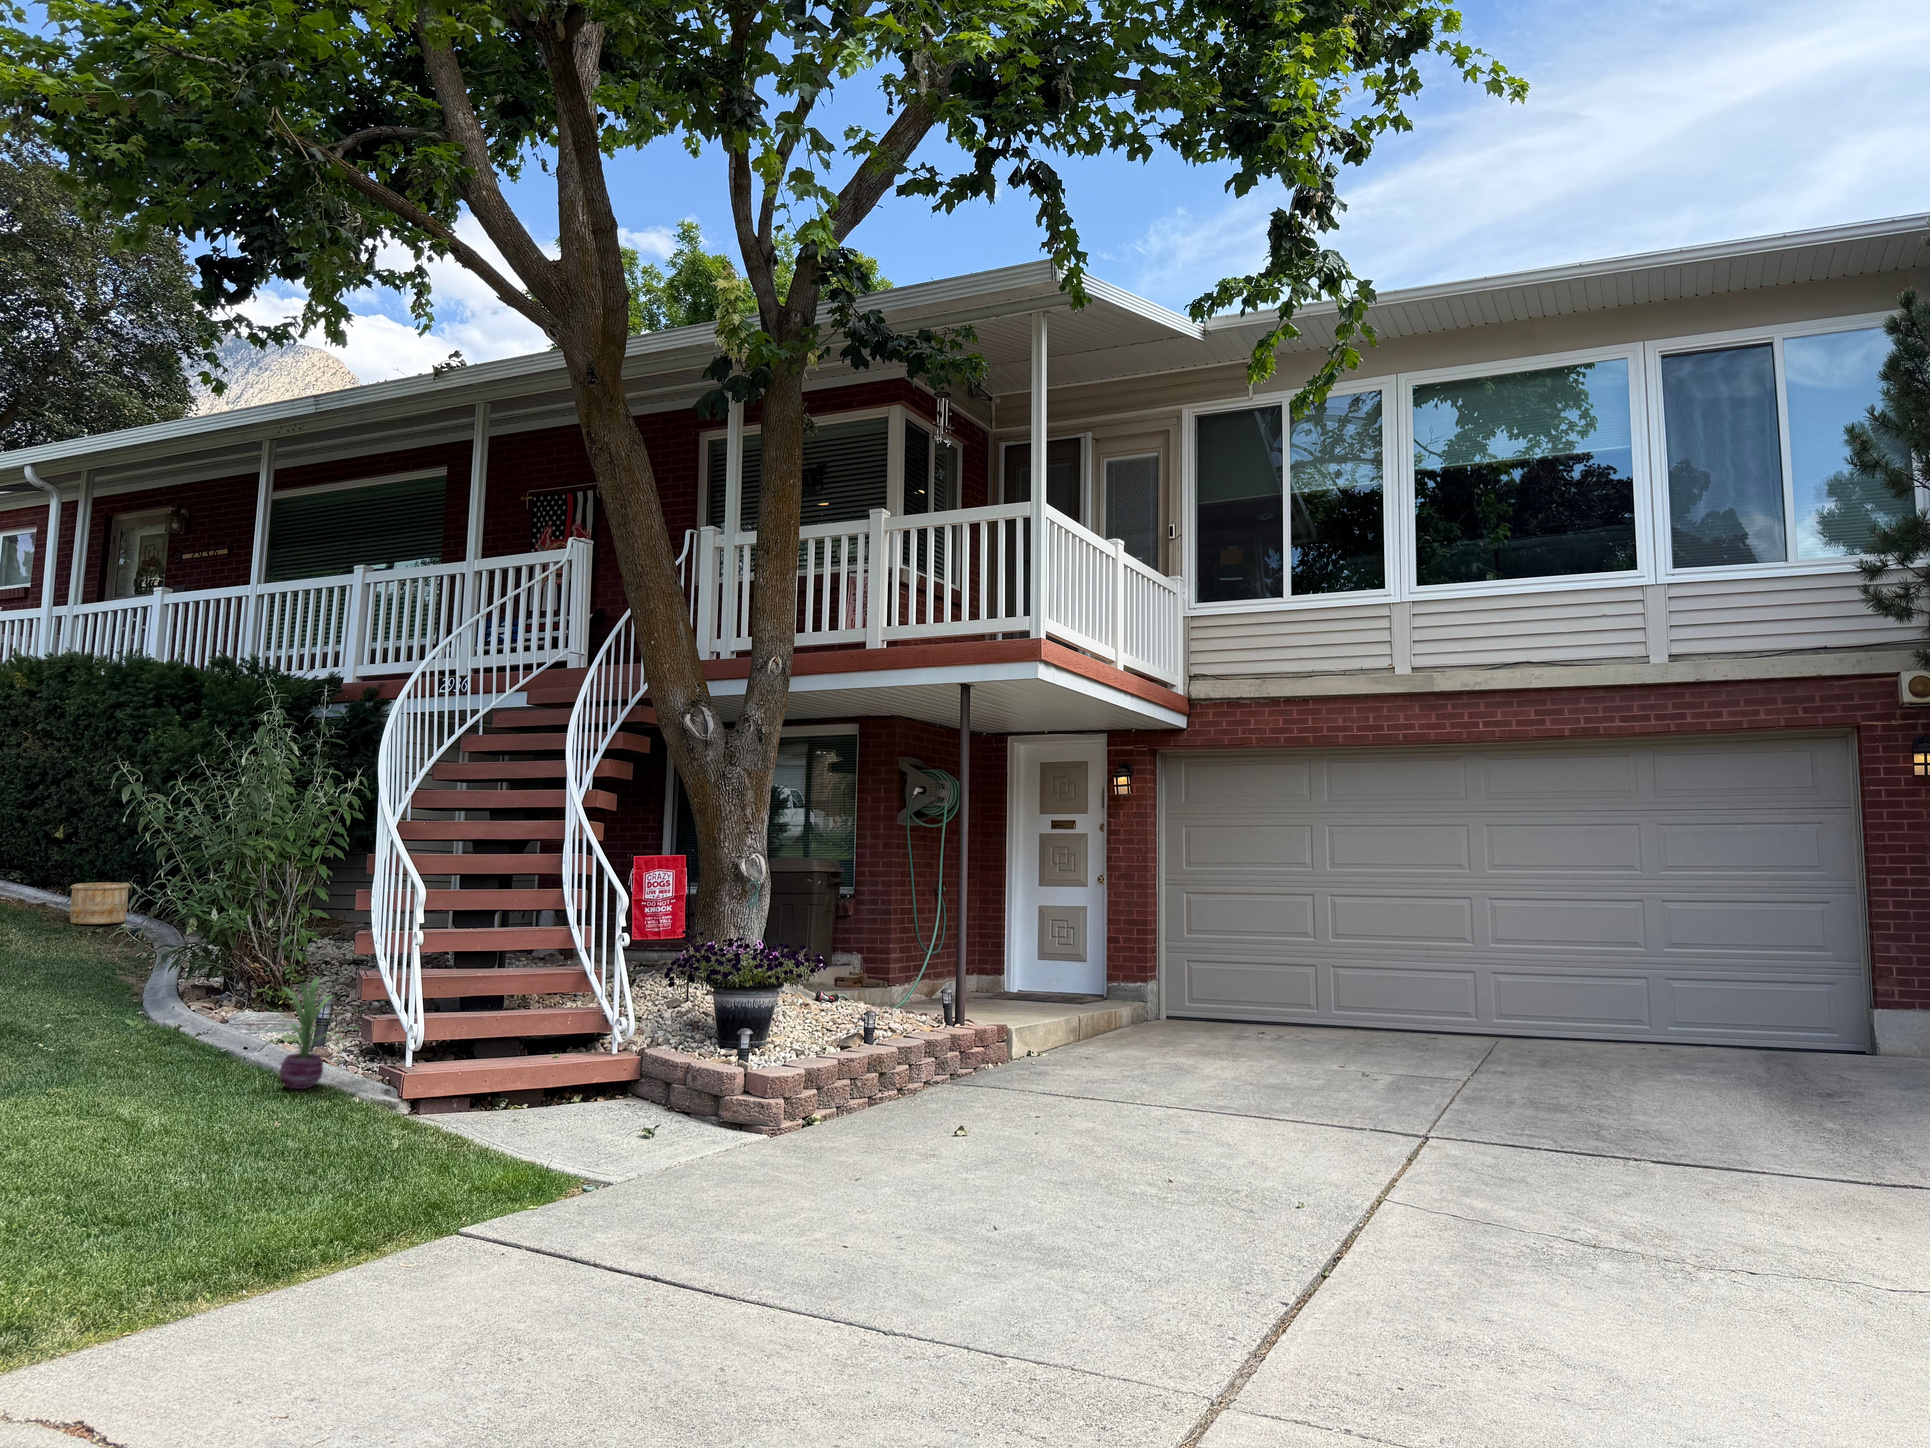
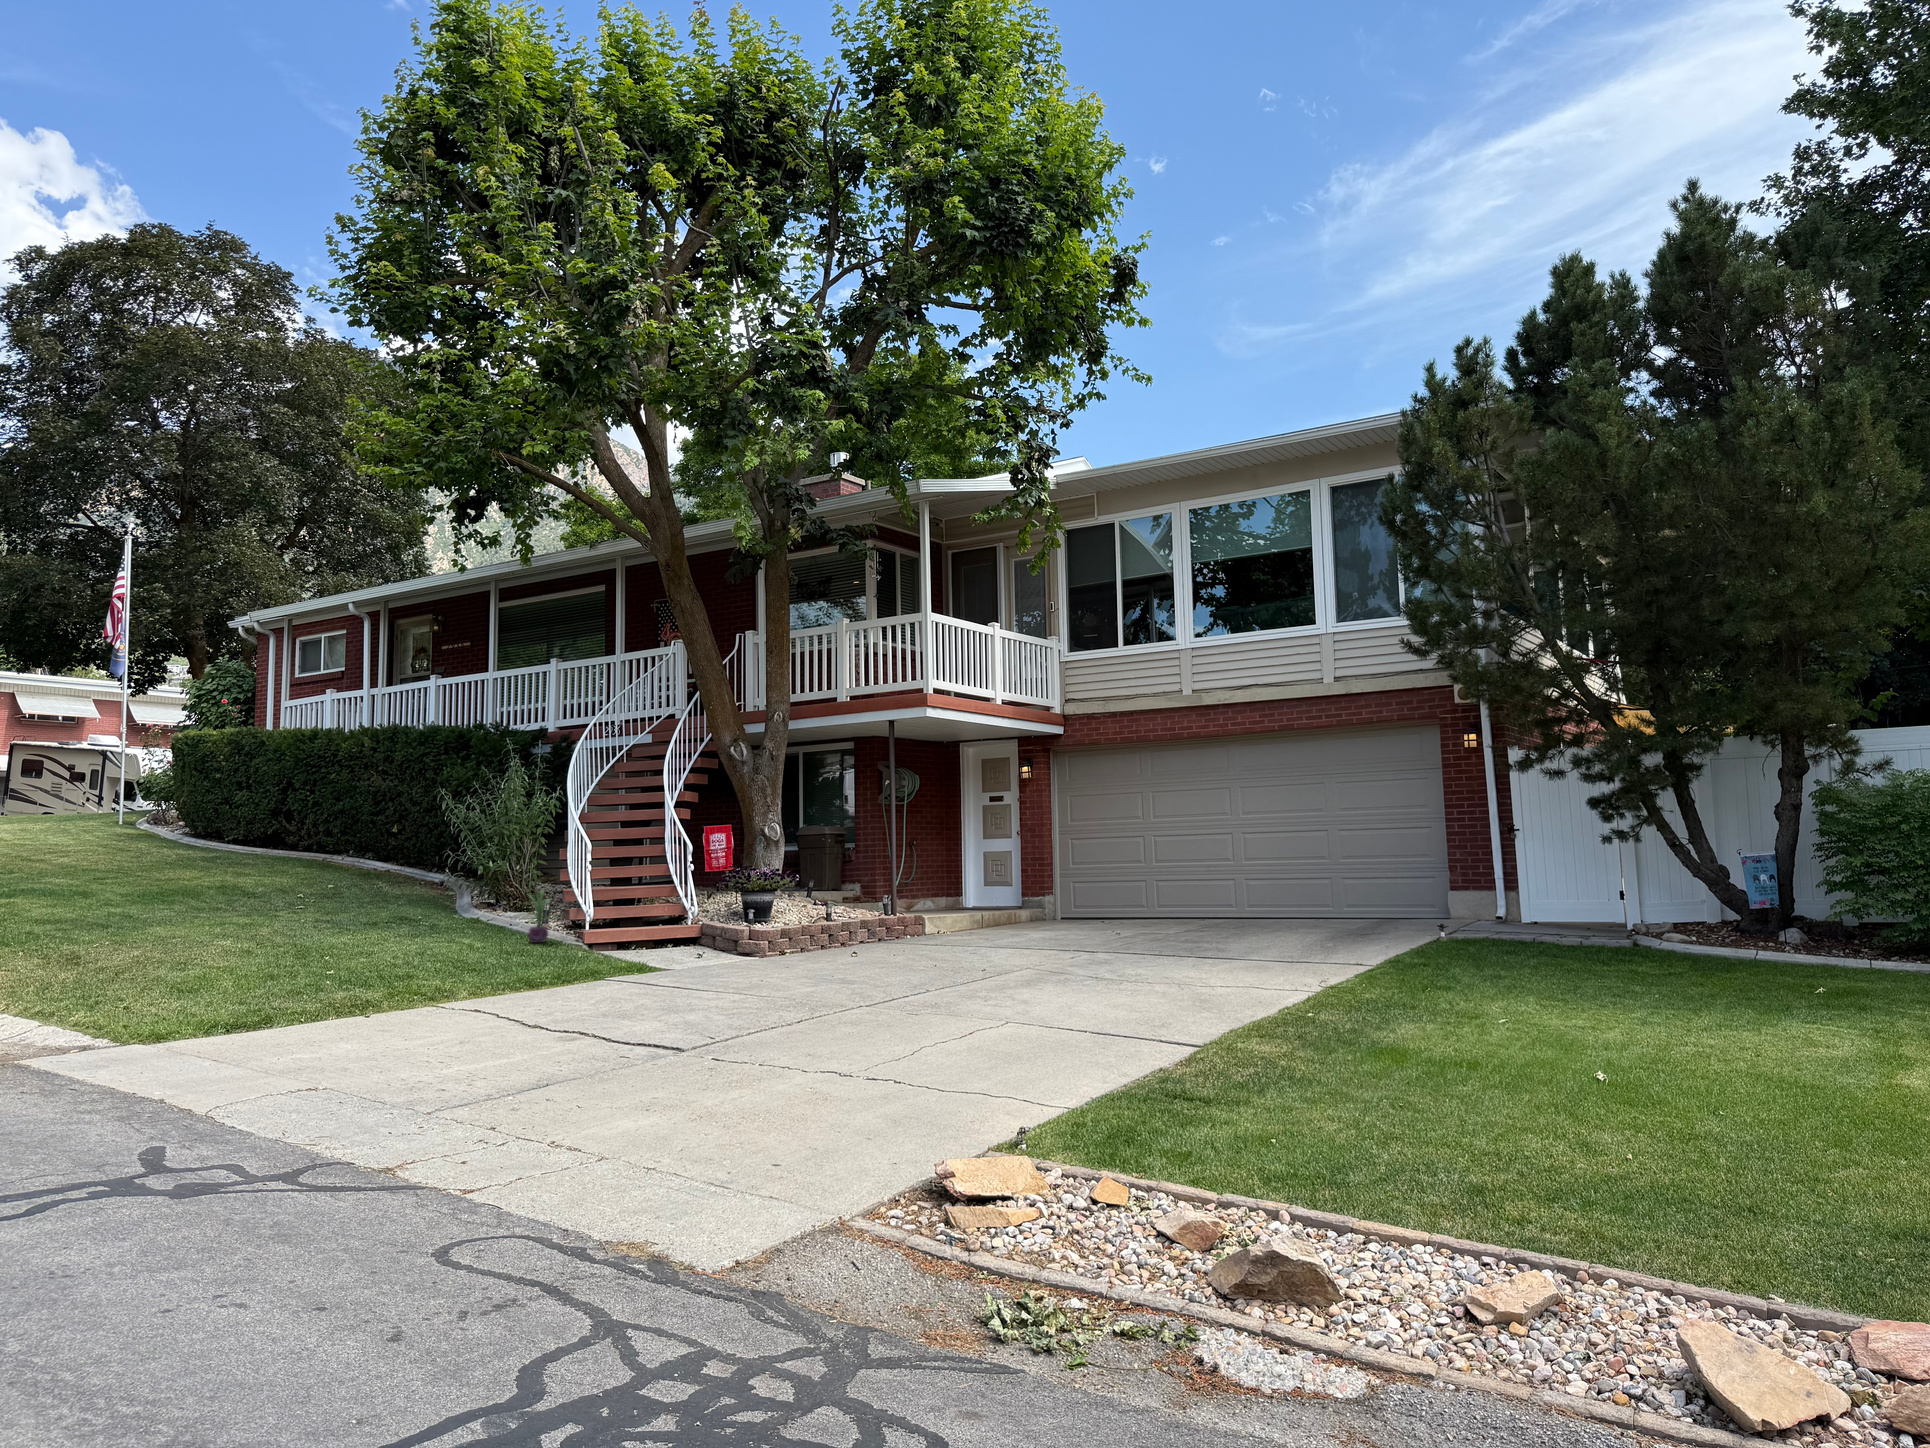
wooden bucket: present [70,882,130,924] -> none [408,855,439,878]

